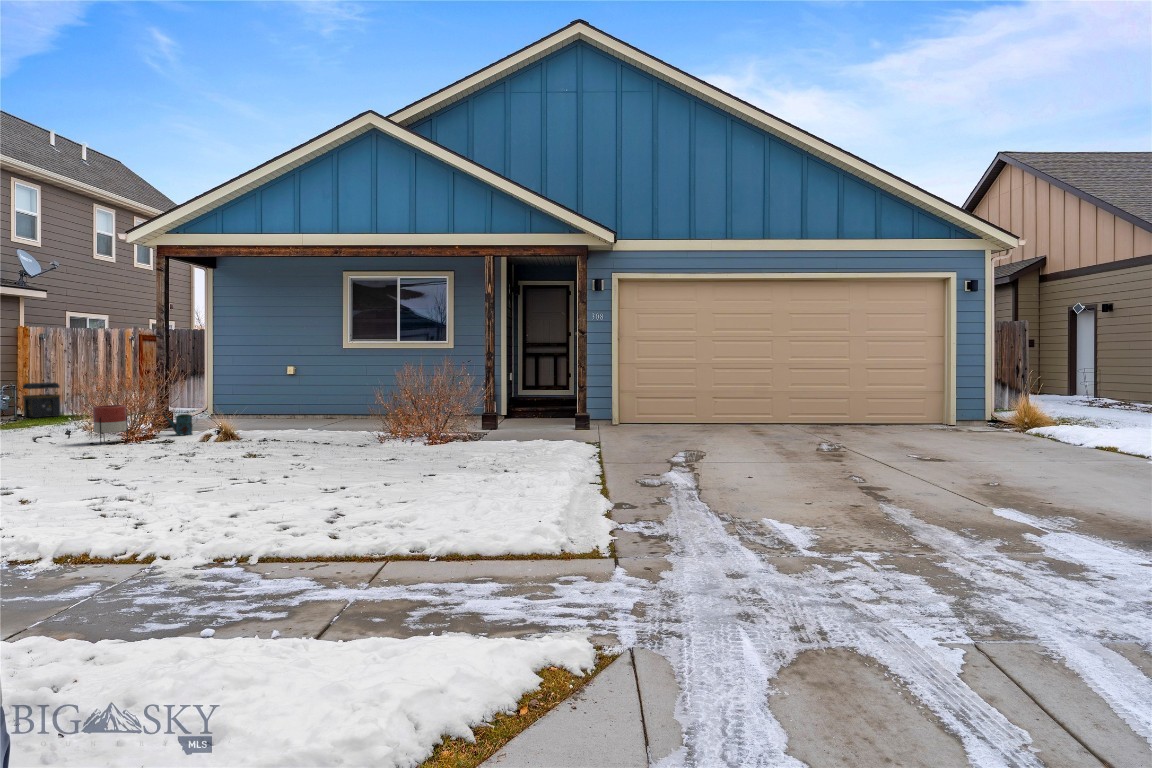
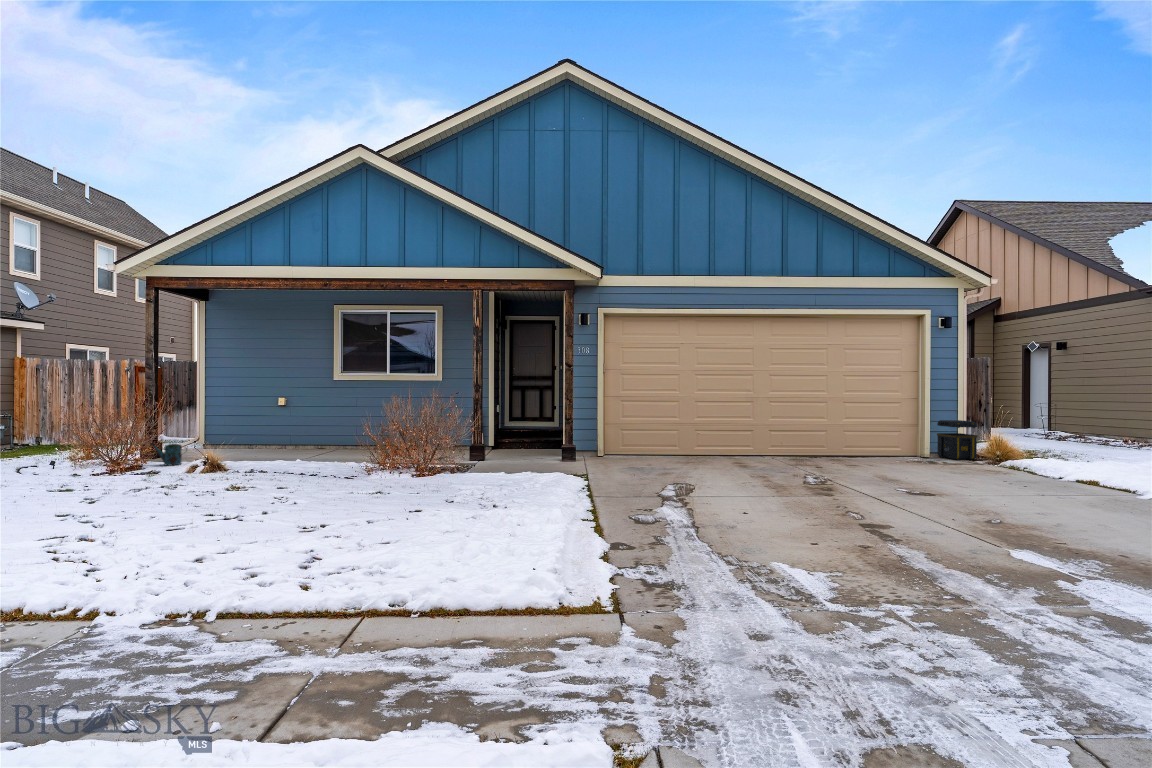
toolbox: present [23,383,60,418] -> present [937,420,978,460]
planter: present [93,405,128,444] -> none [77,435,113,475]

